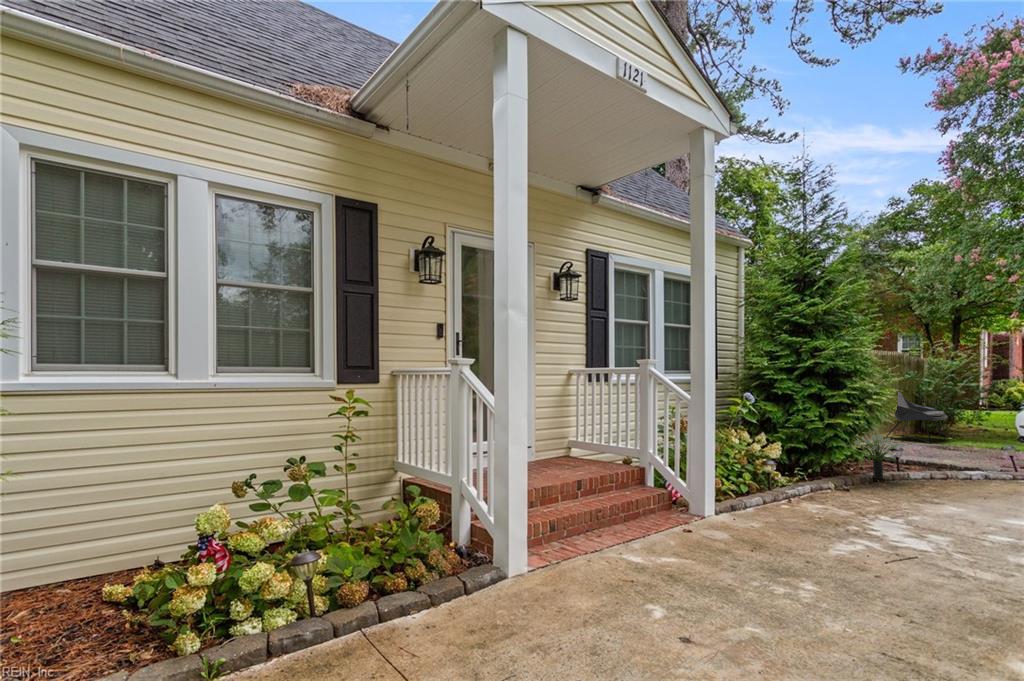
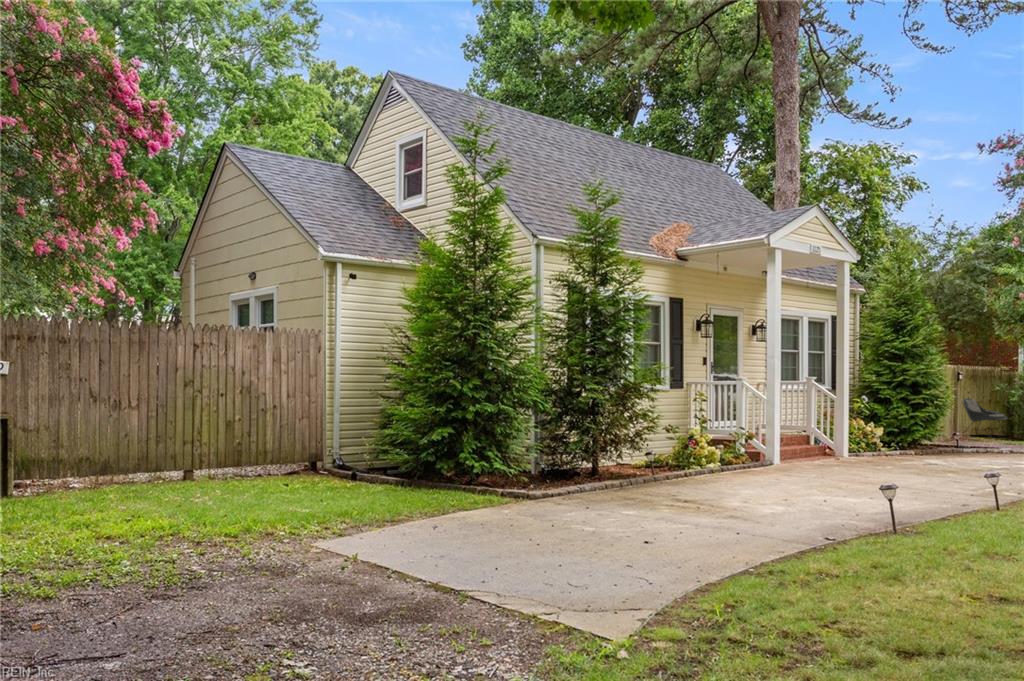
potted plant: present [855,434,904,479] -> none [926,421,955,449]

